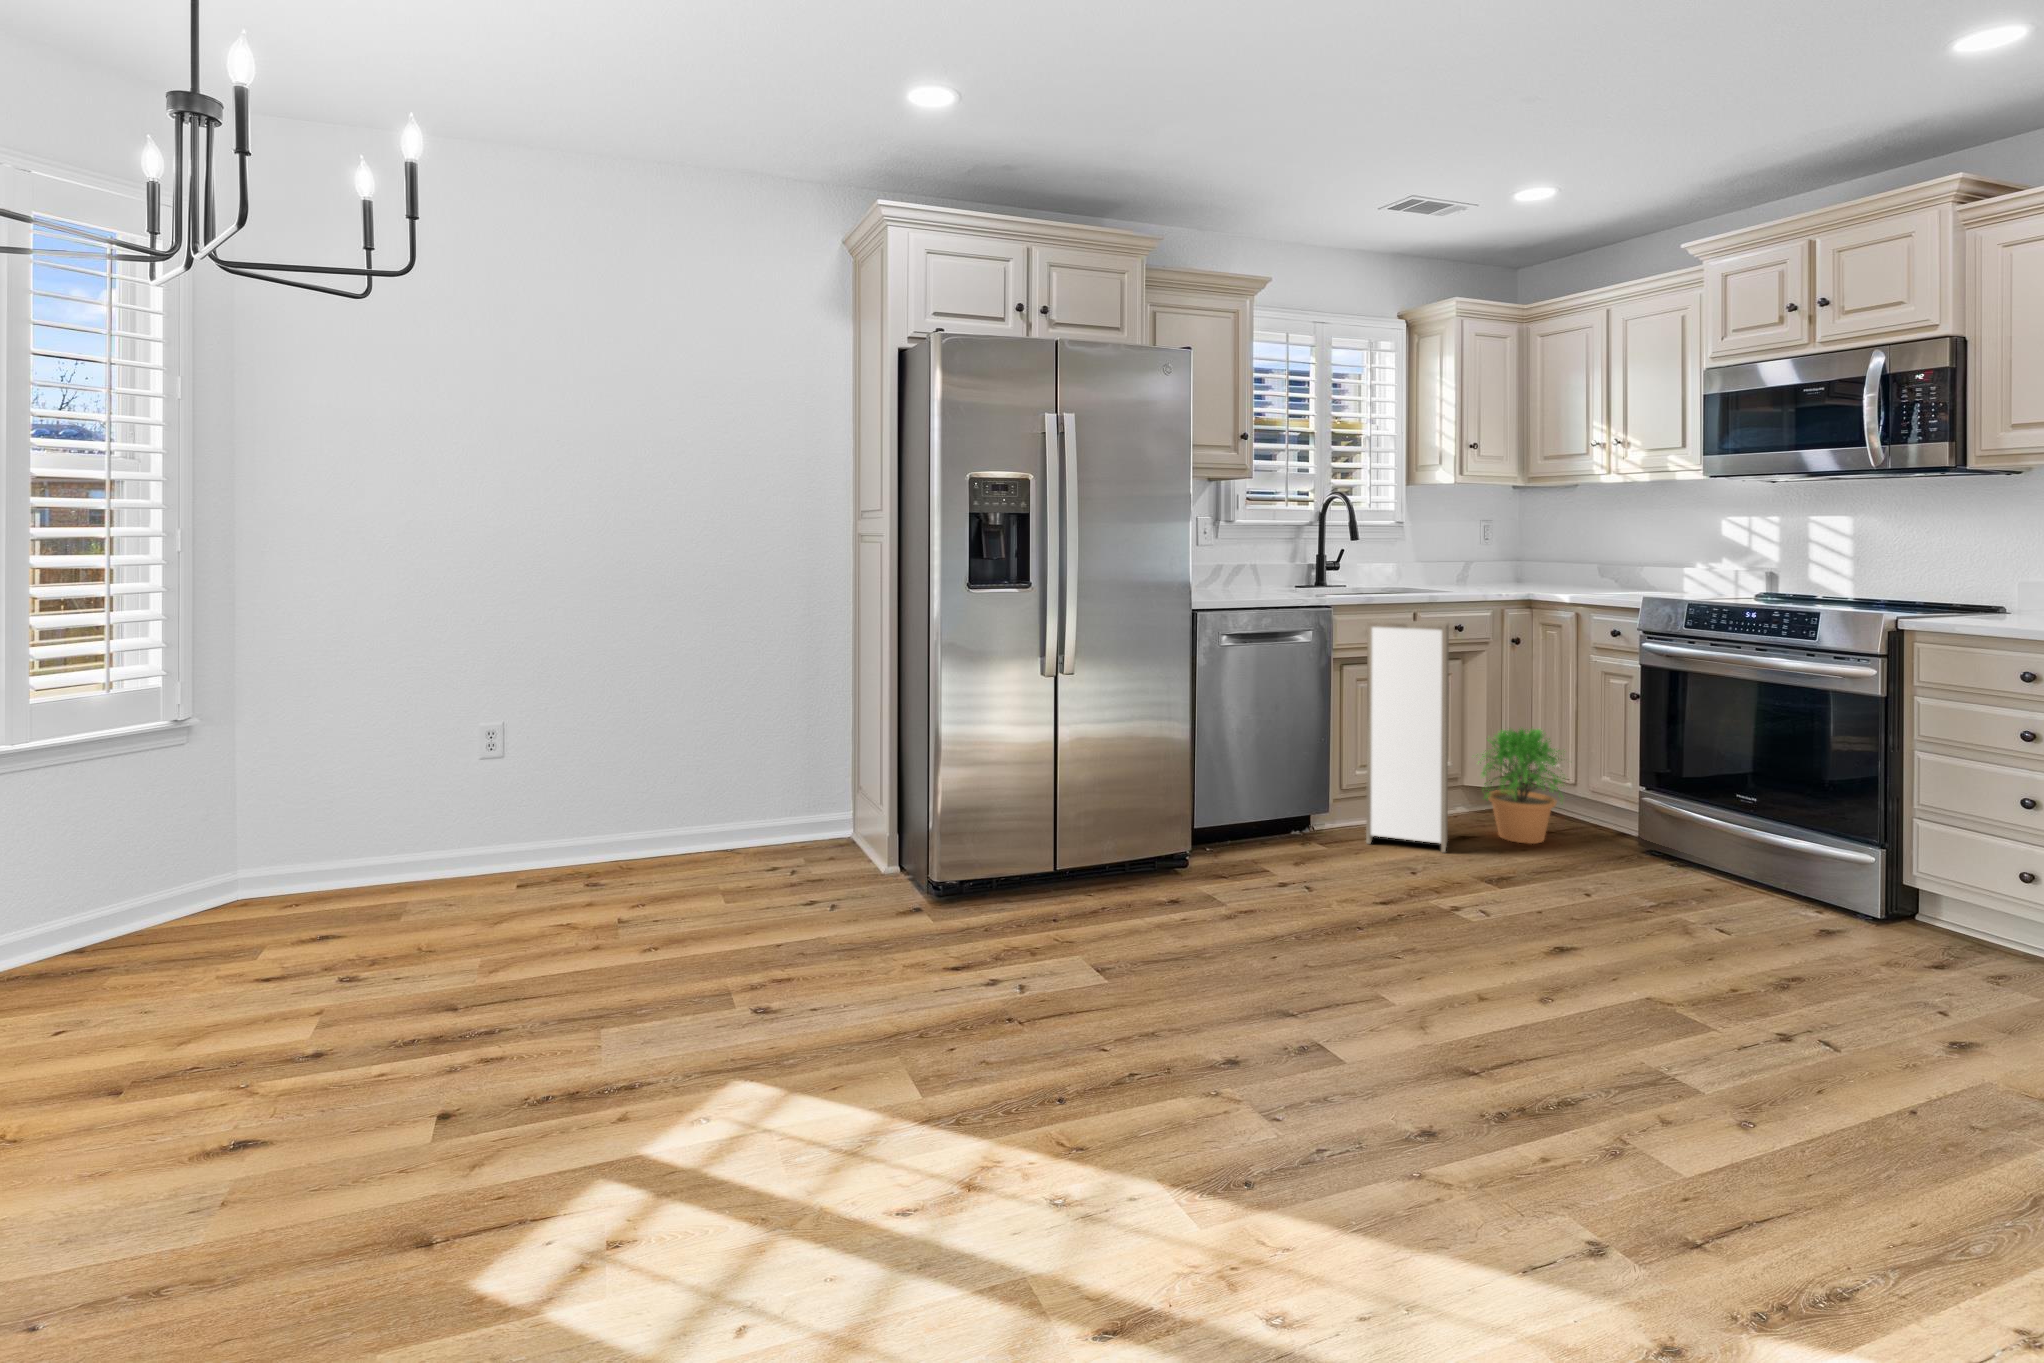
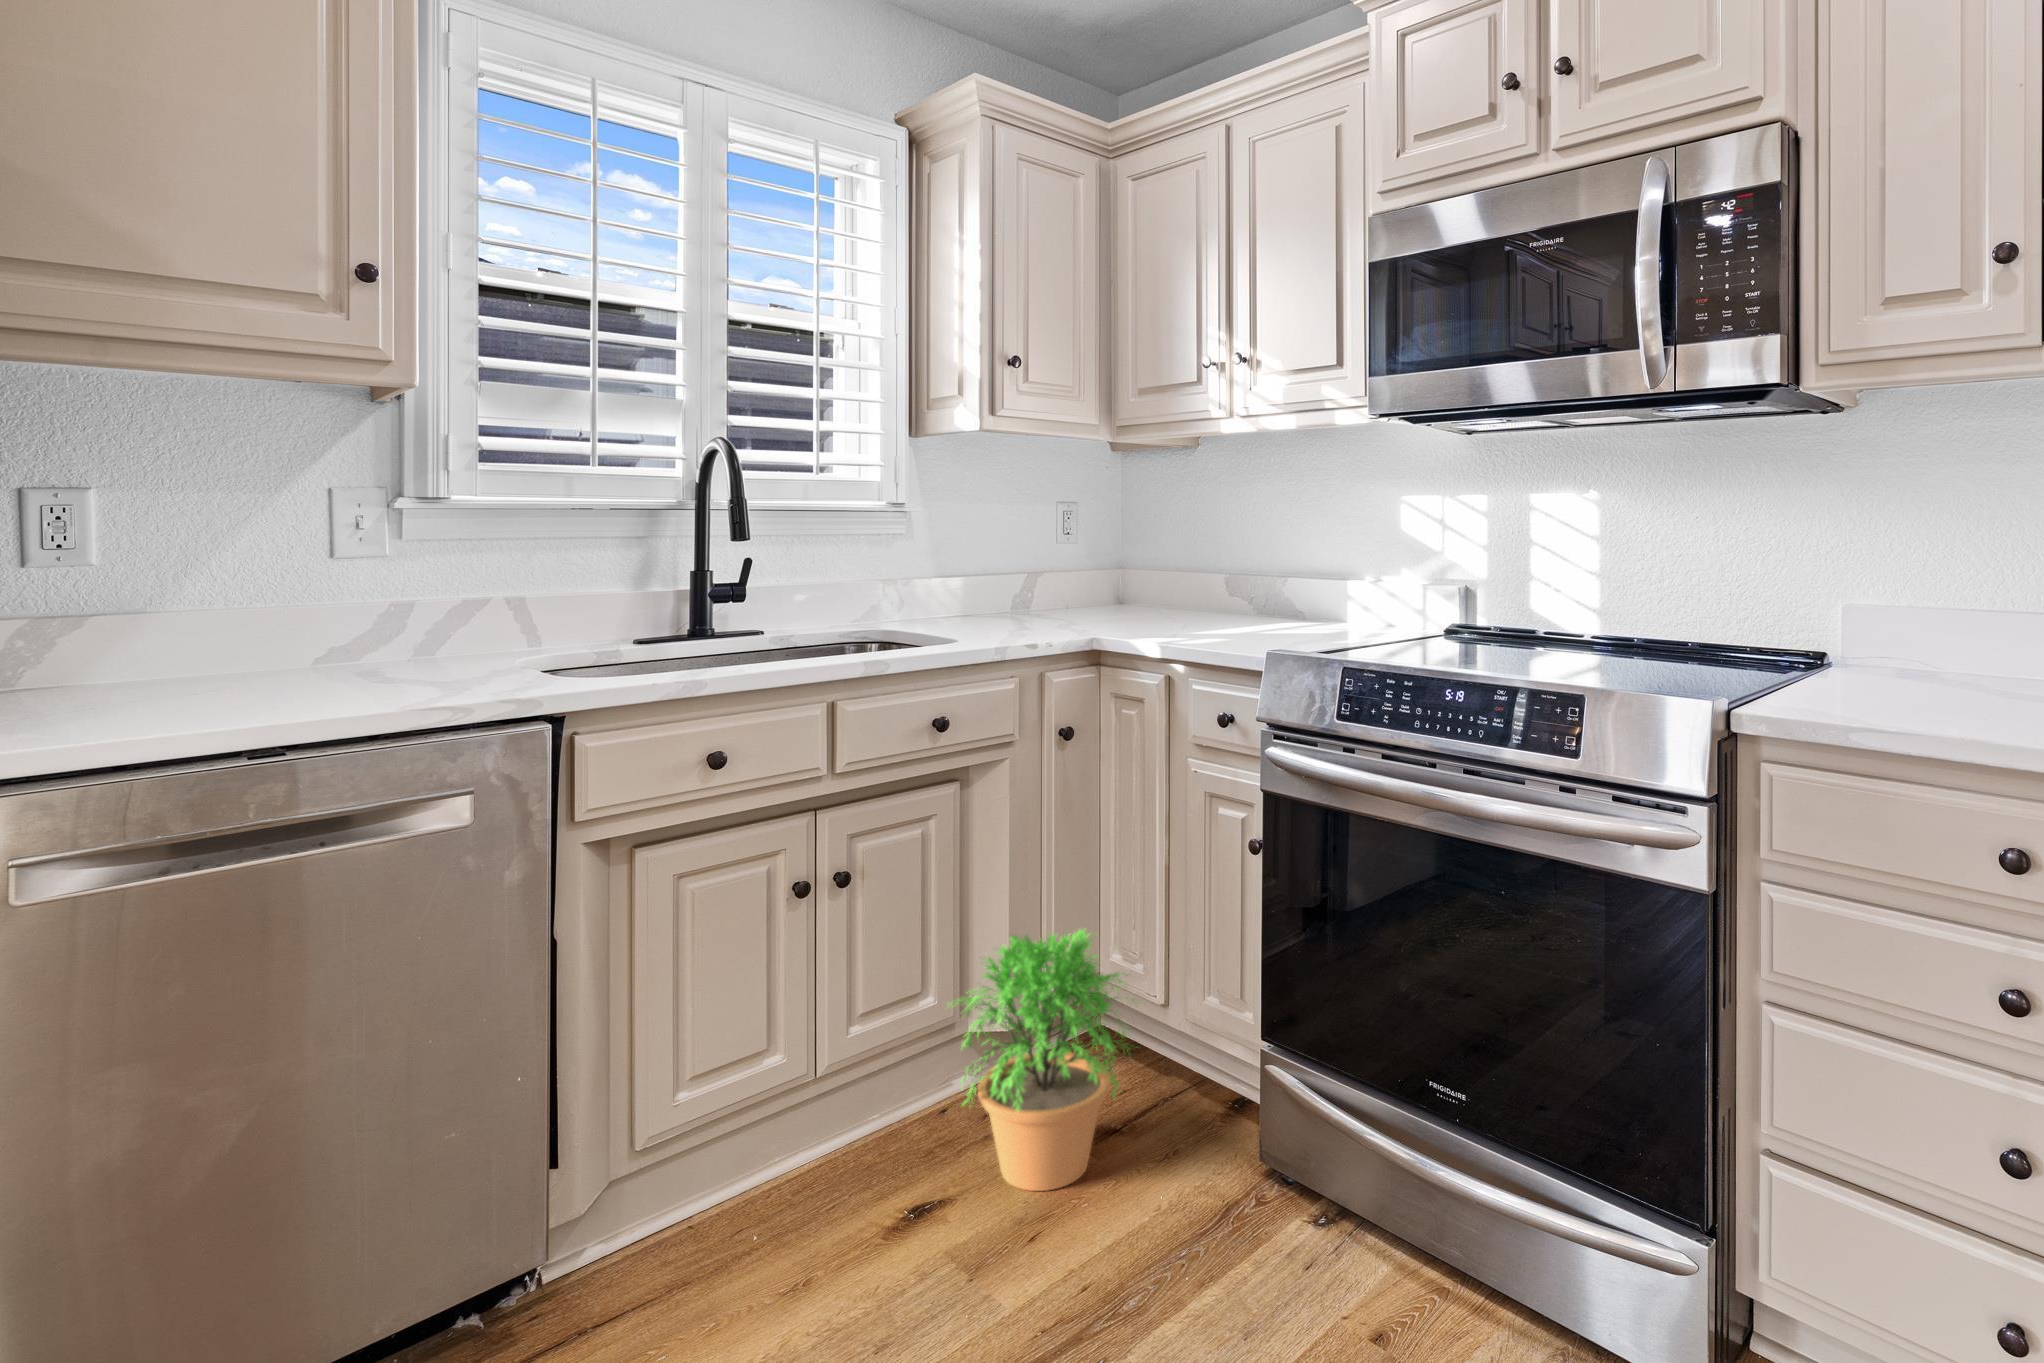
storage cabinet: present [1366,619,1449,852] -> none [663,727,880,1290]

